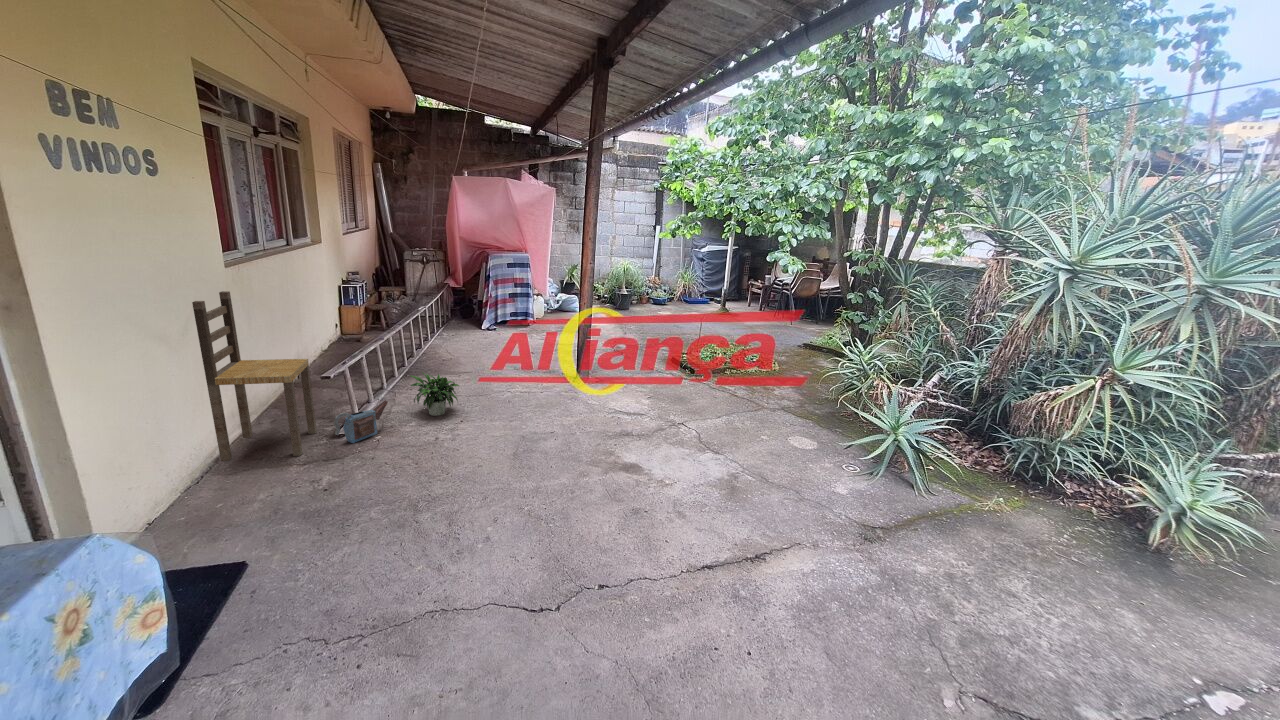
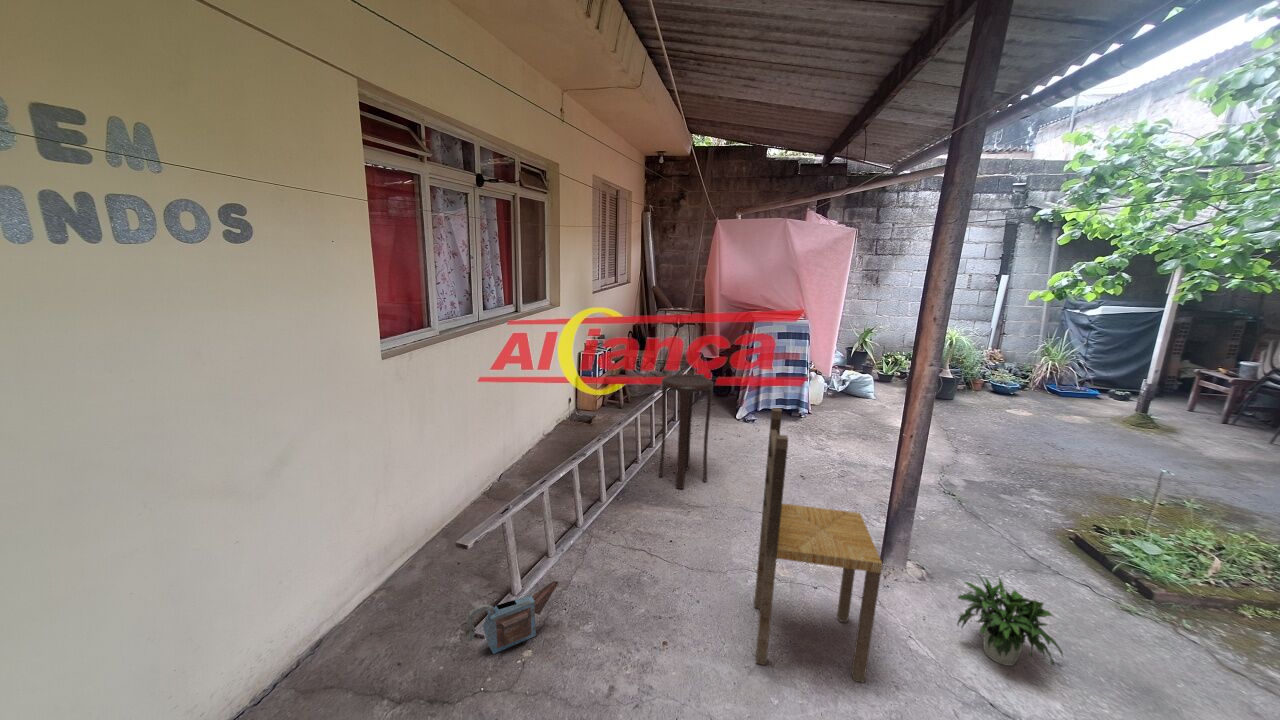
stool: none [428,288,469,368] -> present [659,374,714,489]
chair: present [192,291,317,461] -> present [754,408,882,682]
potted plant: present [411,373,459,416] -> present [957,576,1063,666]

